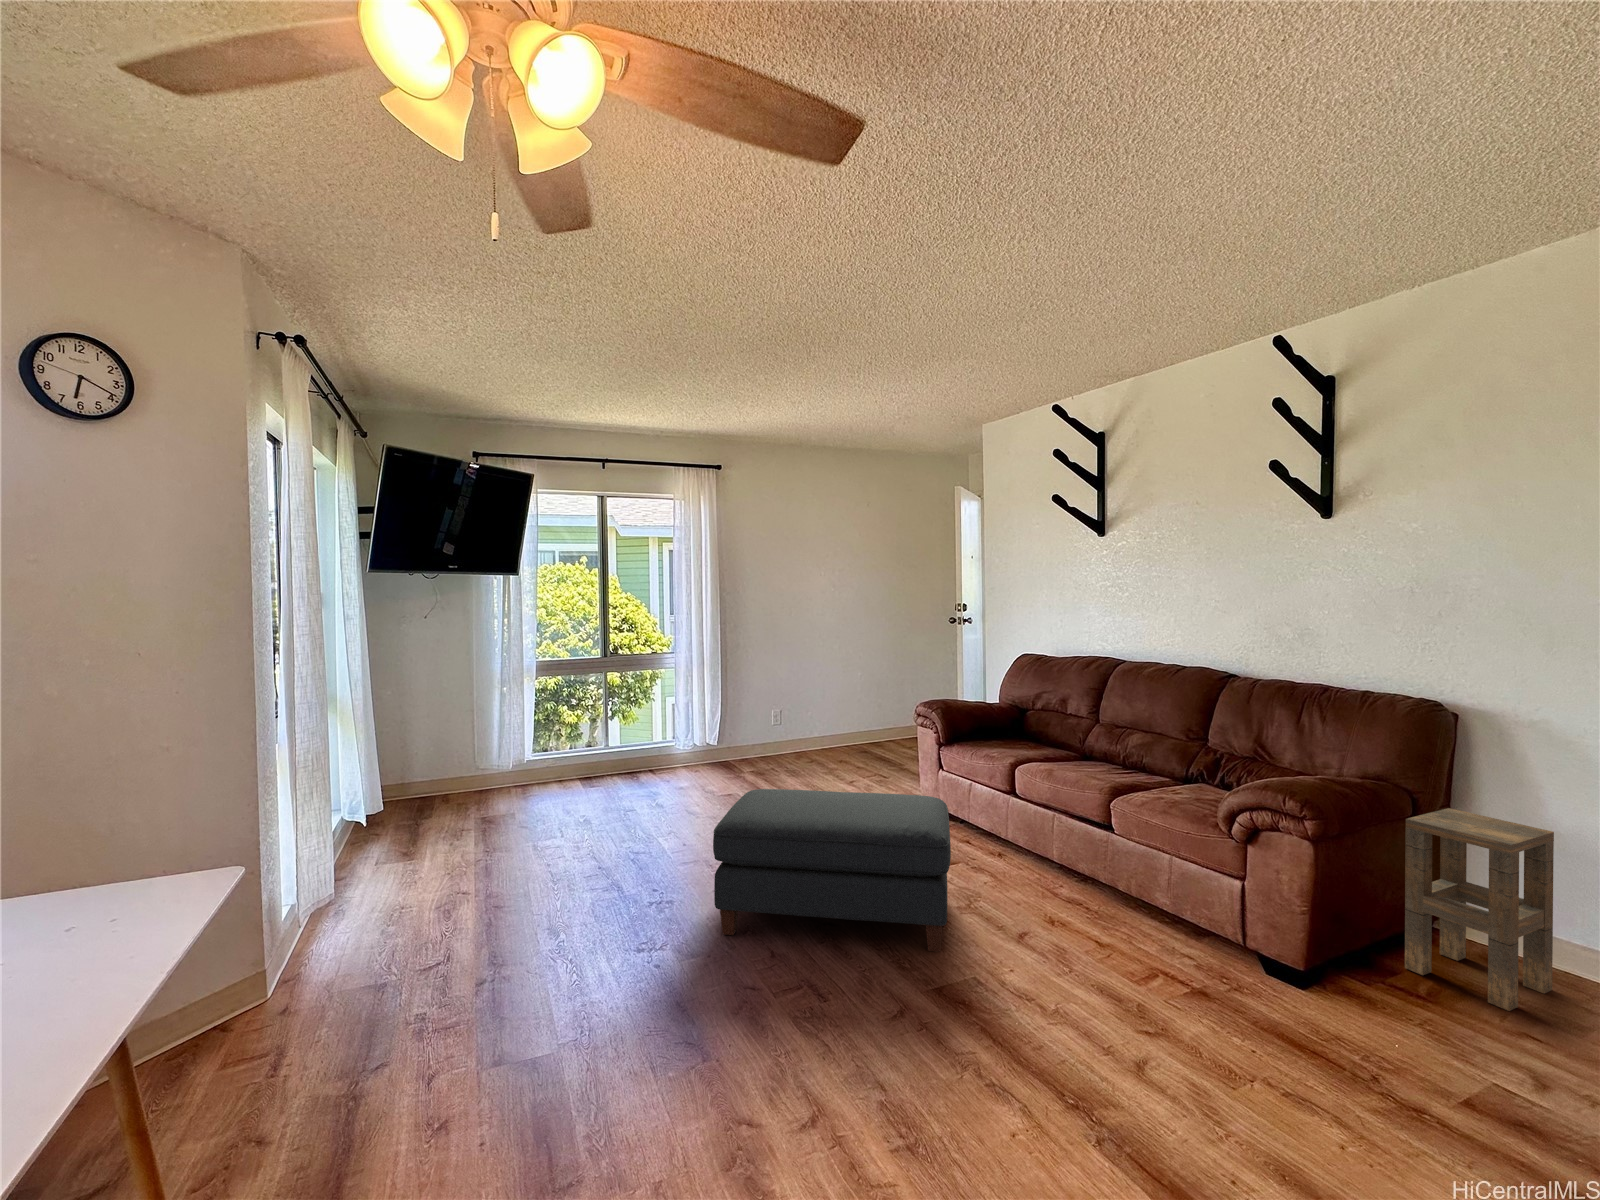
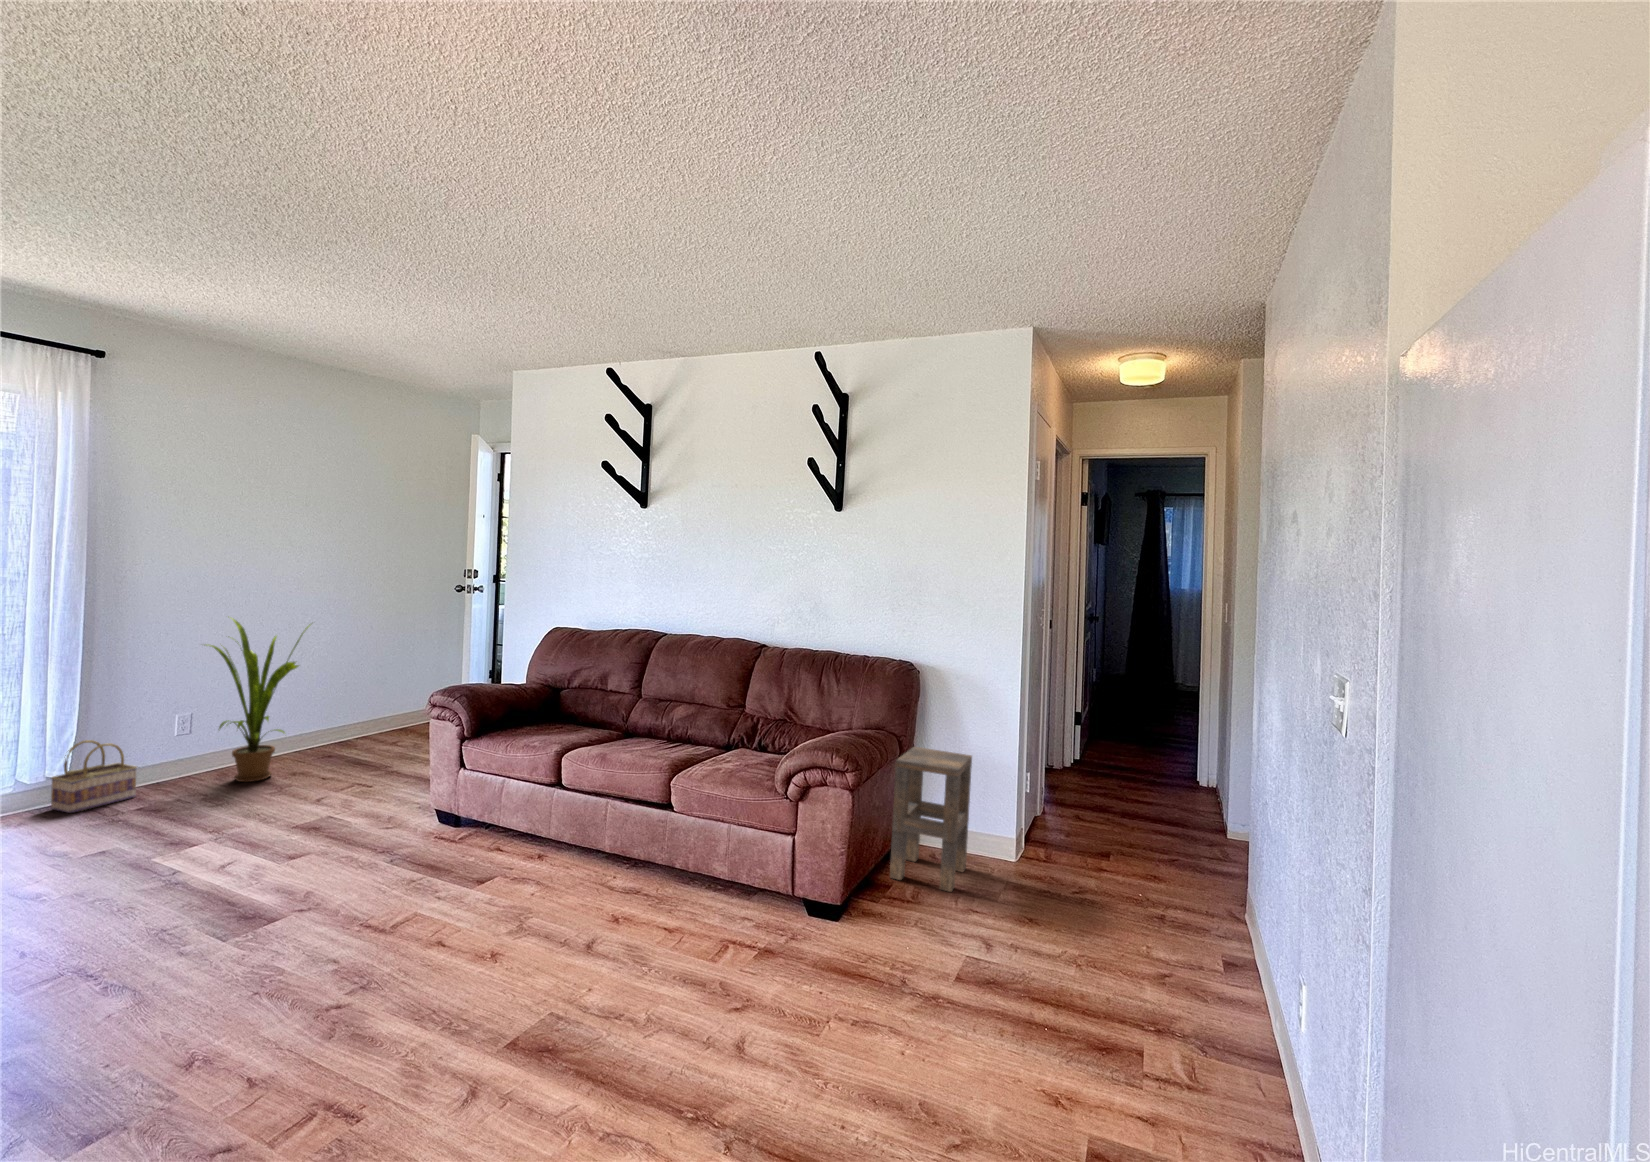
house plant: none [781,643,848,763] -> present [210,619,310,782]
basket: none [713,723,753,769] -> present [51,740,137,813]
ottoman: present [713,789,951,952] -> none [117,808,519,1091]

